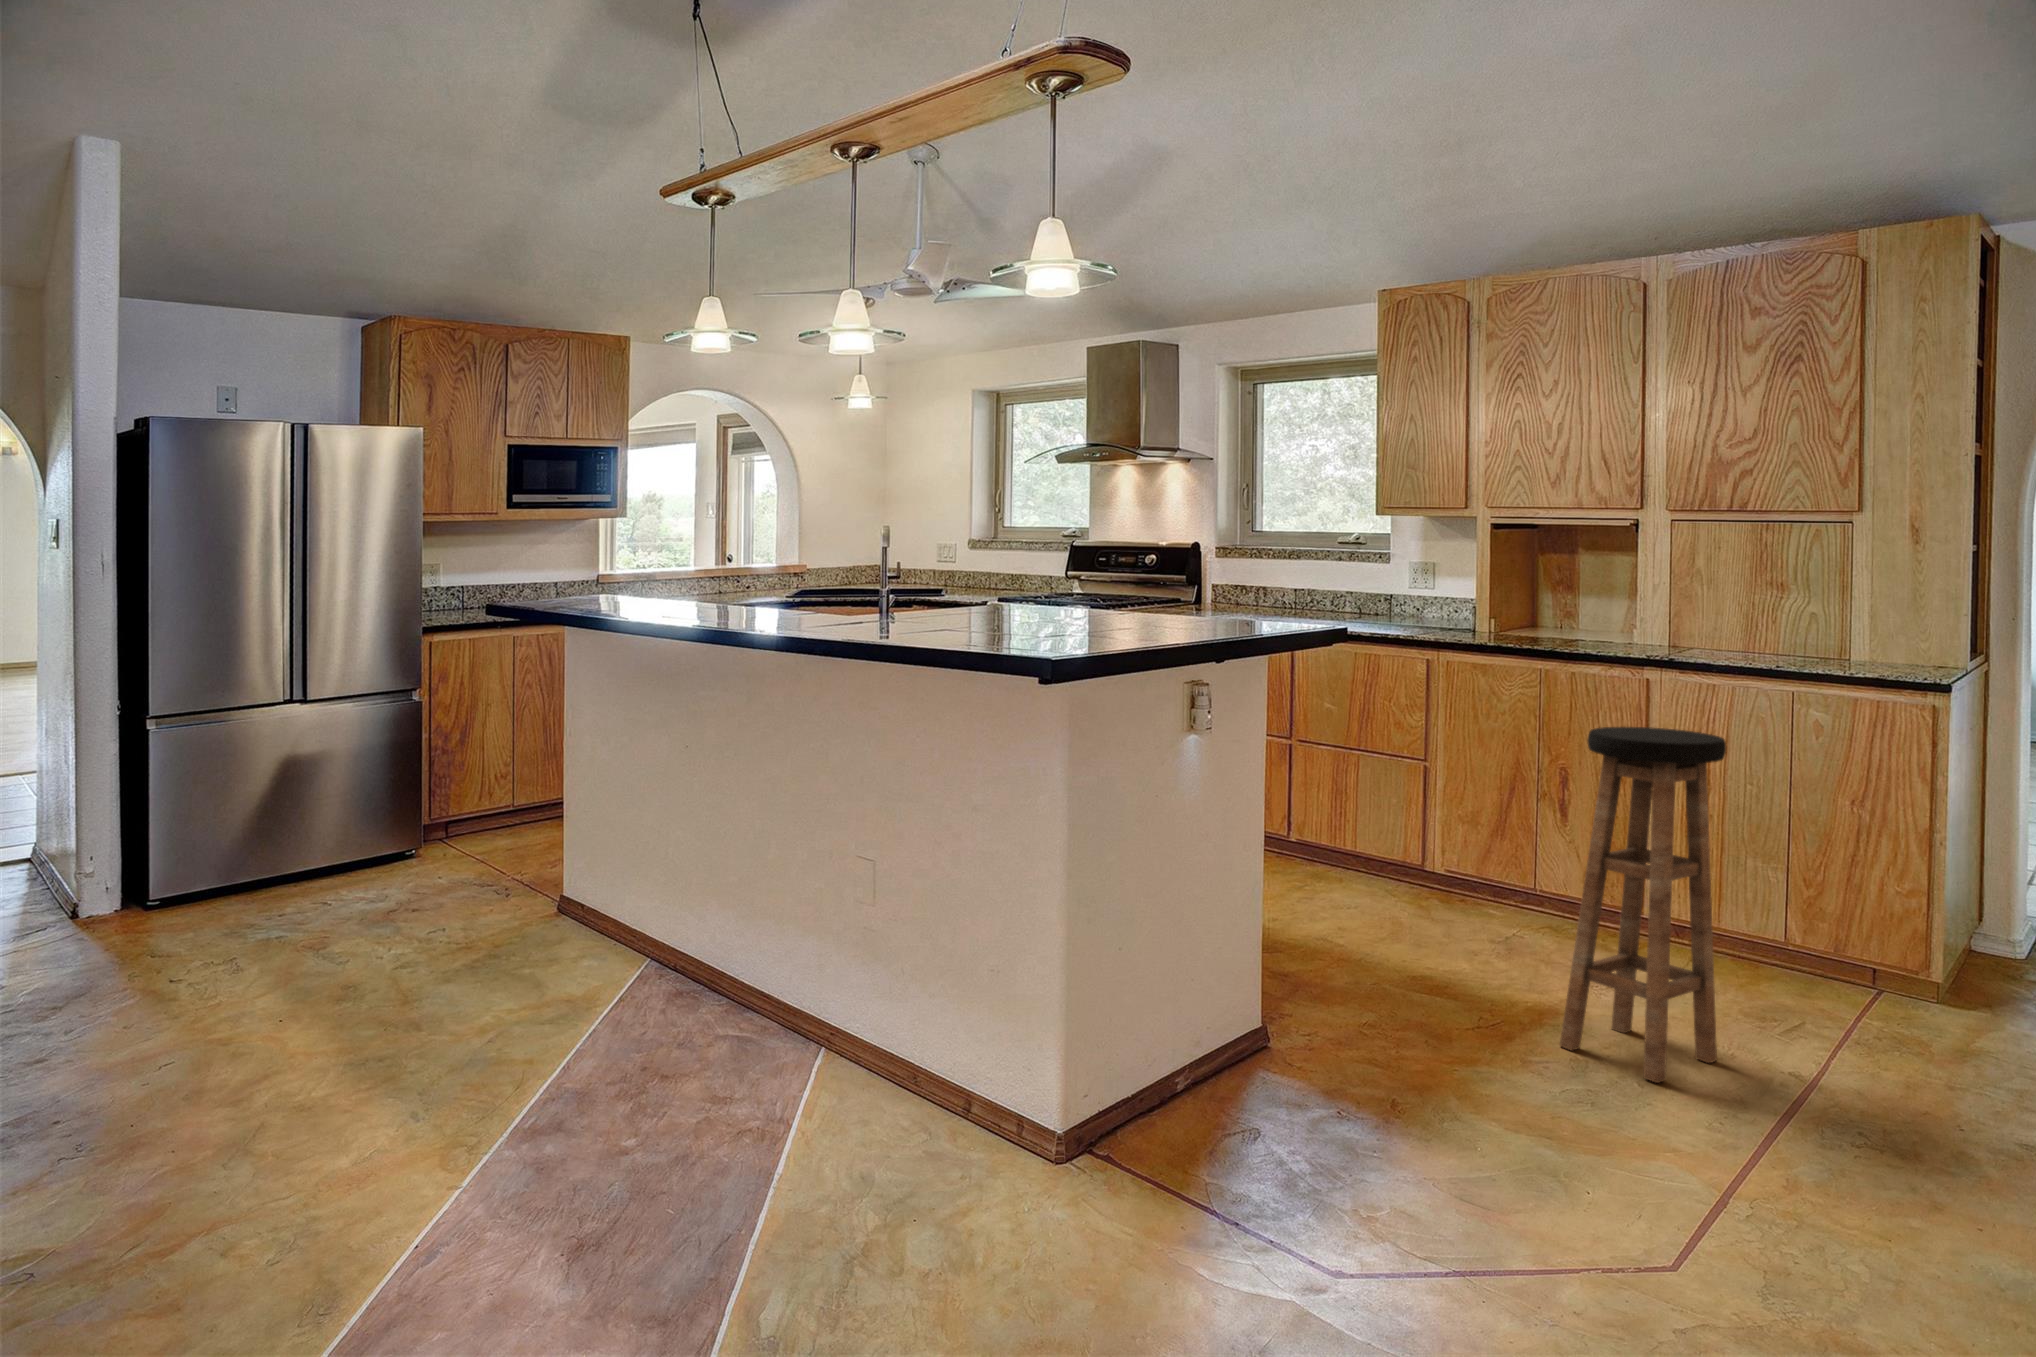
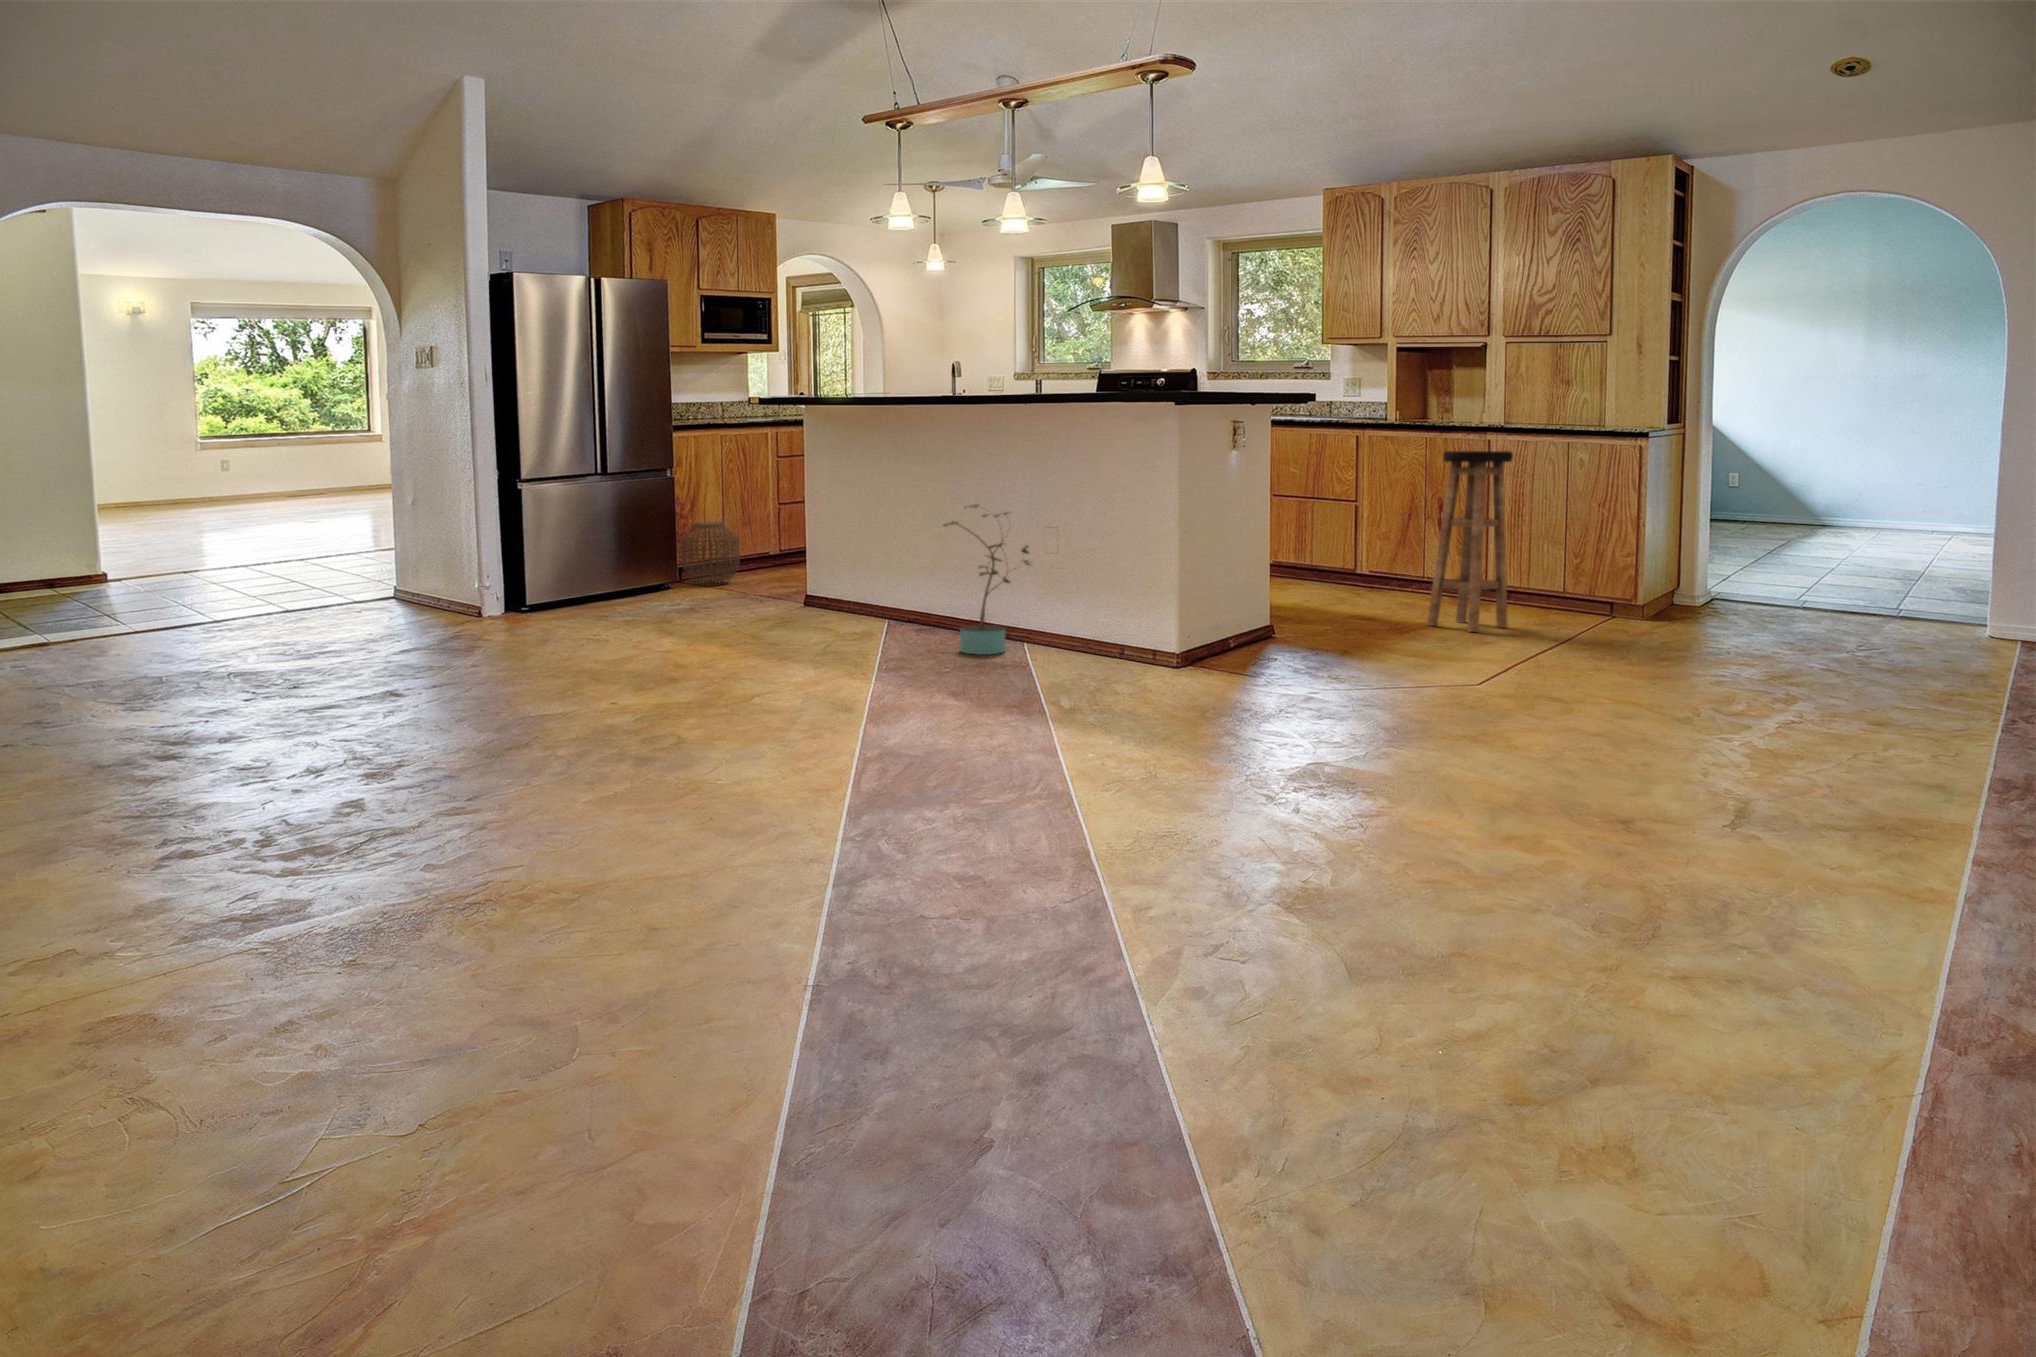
woven basket: none [432,761,524,855] -> present [680,522,740,585]
potted plant: none [566,852,752,1169] -> present [944,504,1030,654]

